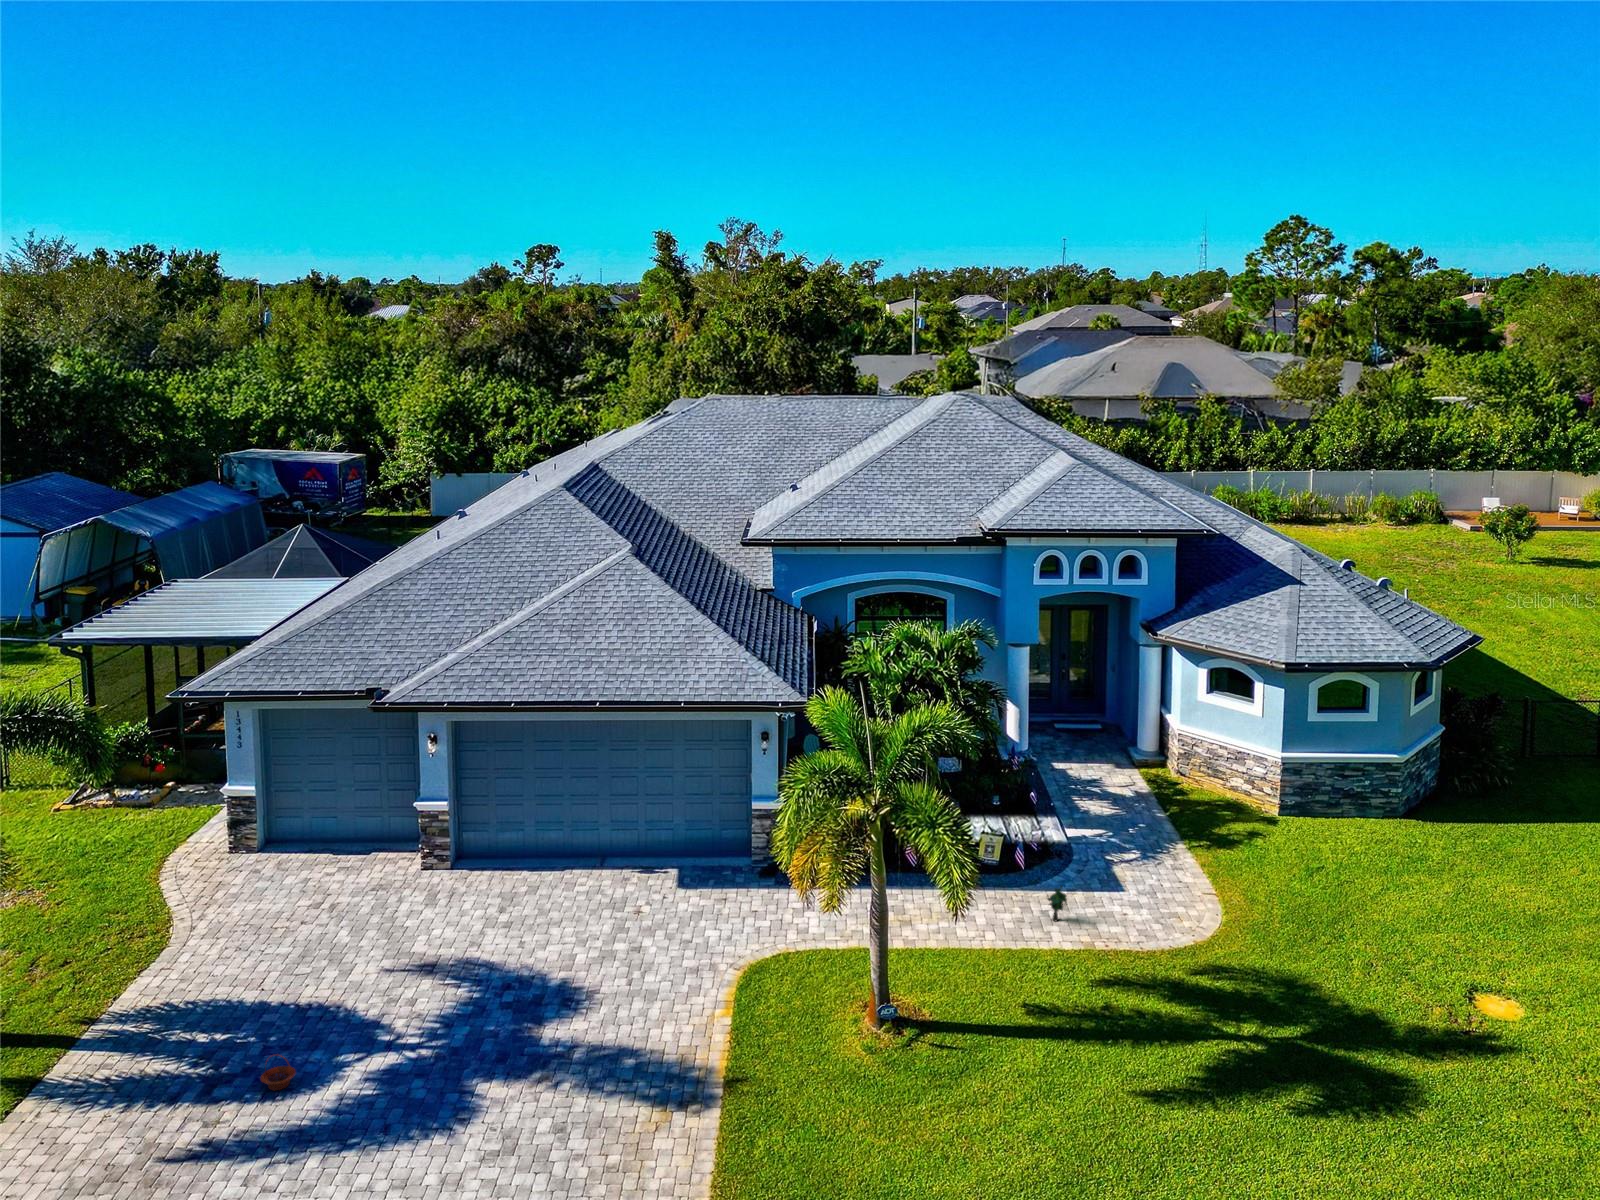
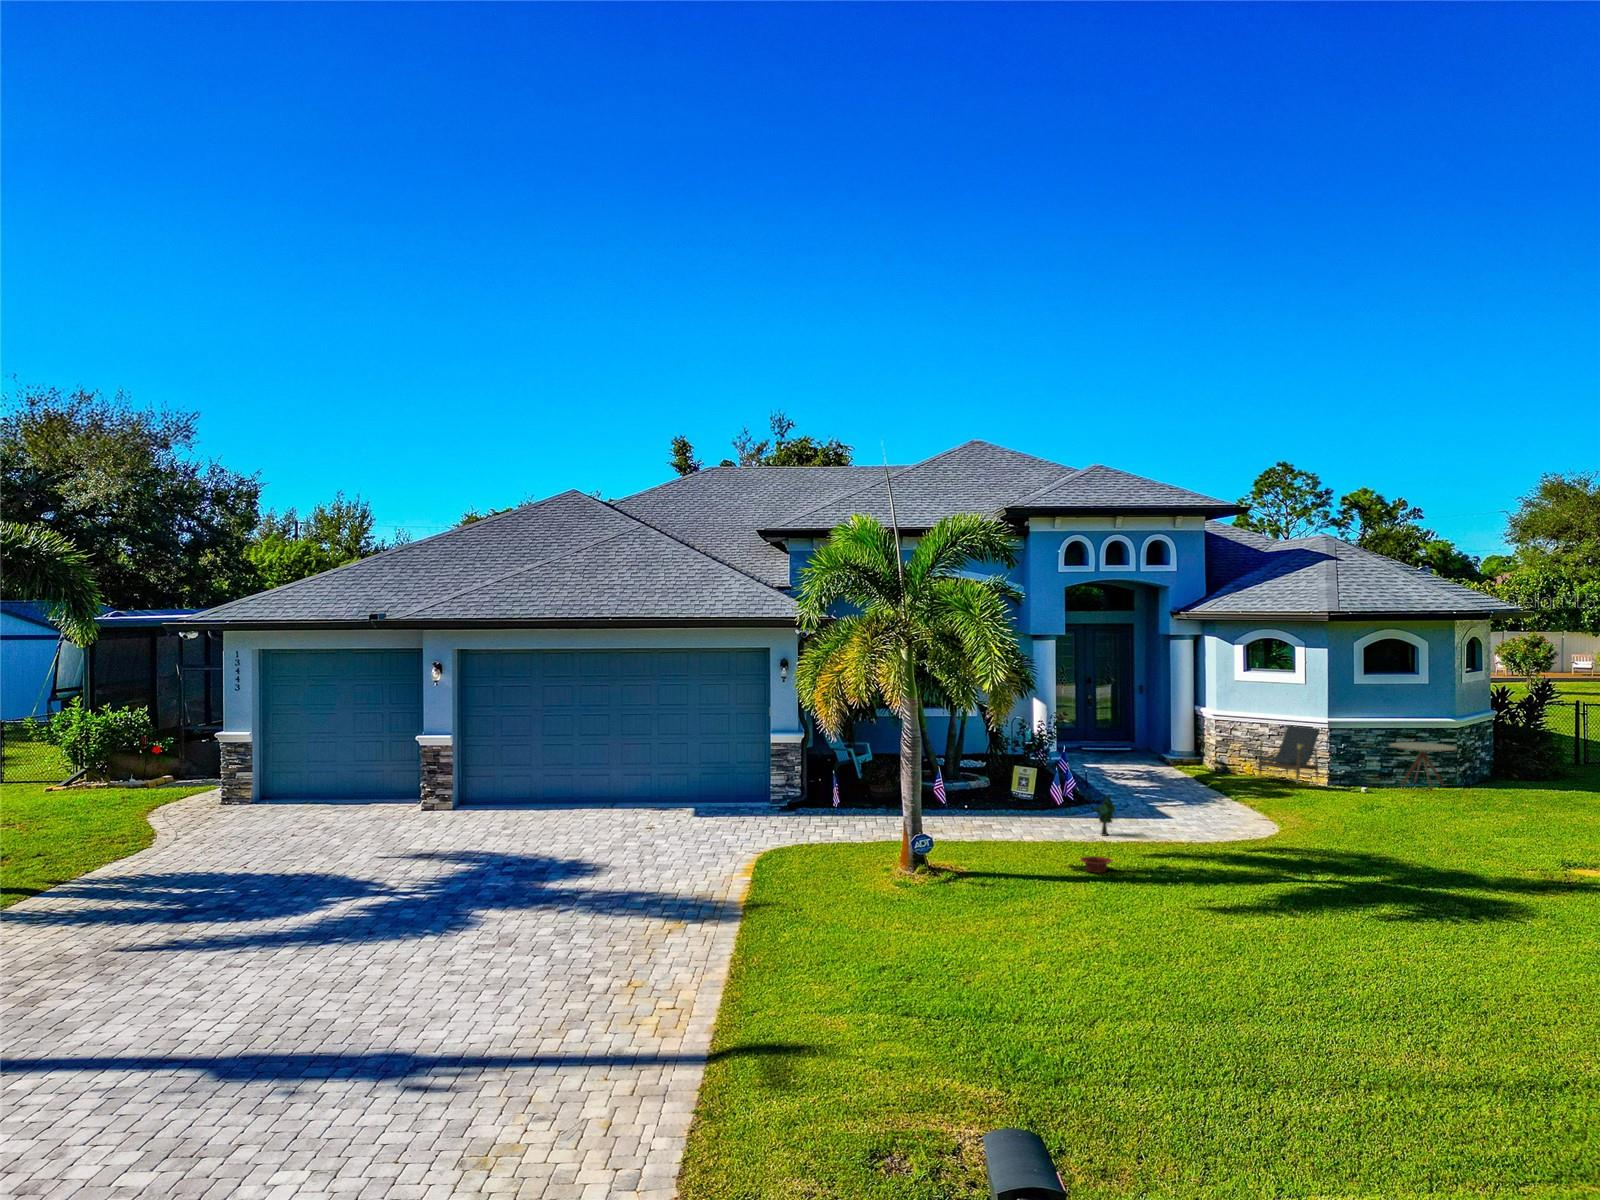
lounge chair: none [1212,754,1272,818] -> present [1258,725,1320,783]
round table: none [1335,778,1397,831] -> present [1390,742,1457,789]
basket: present [261,1056,296,1090] -> present [1080,841,1112,873]

